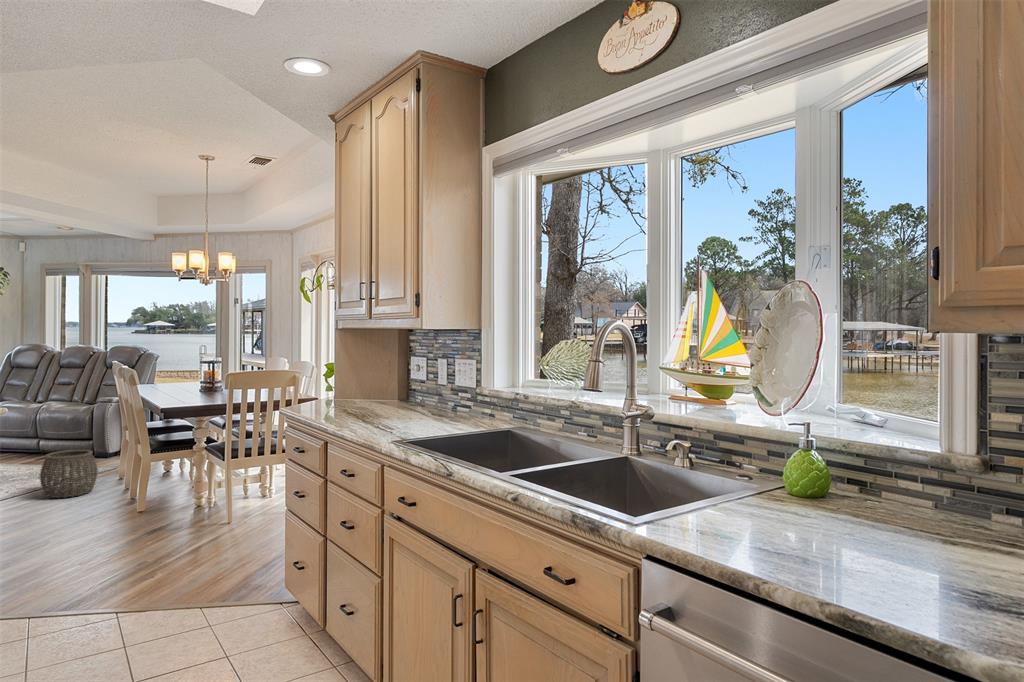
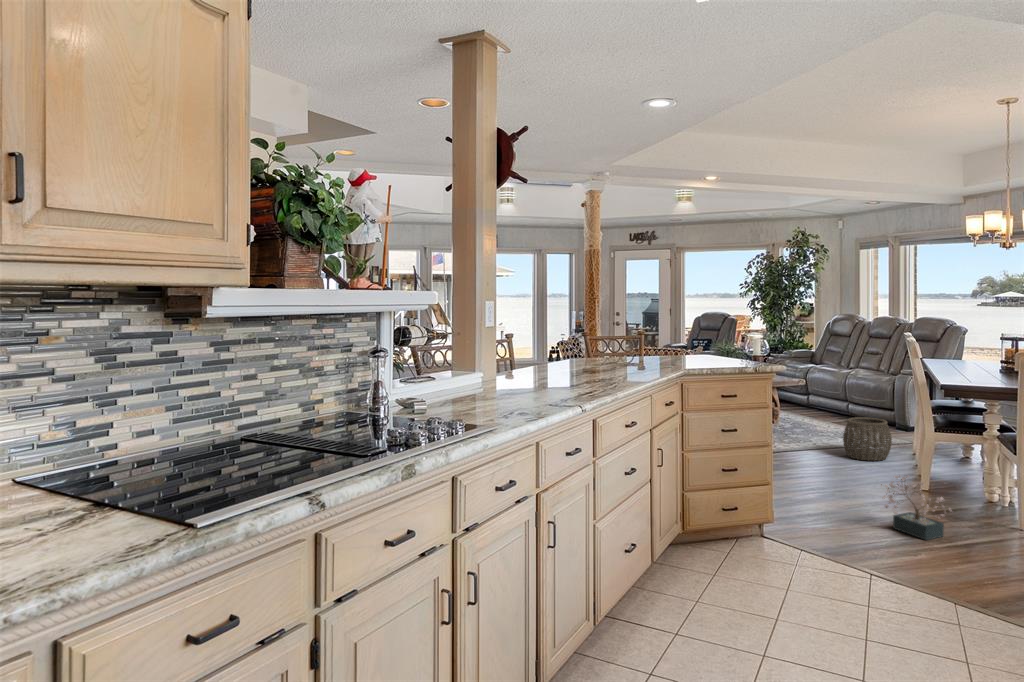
decorative plant: none [99,501,176,564] -> present [883,476,950,540]

